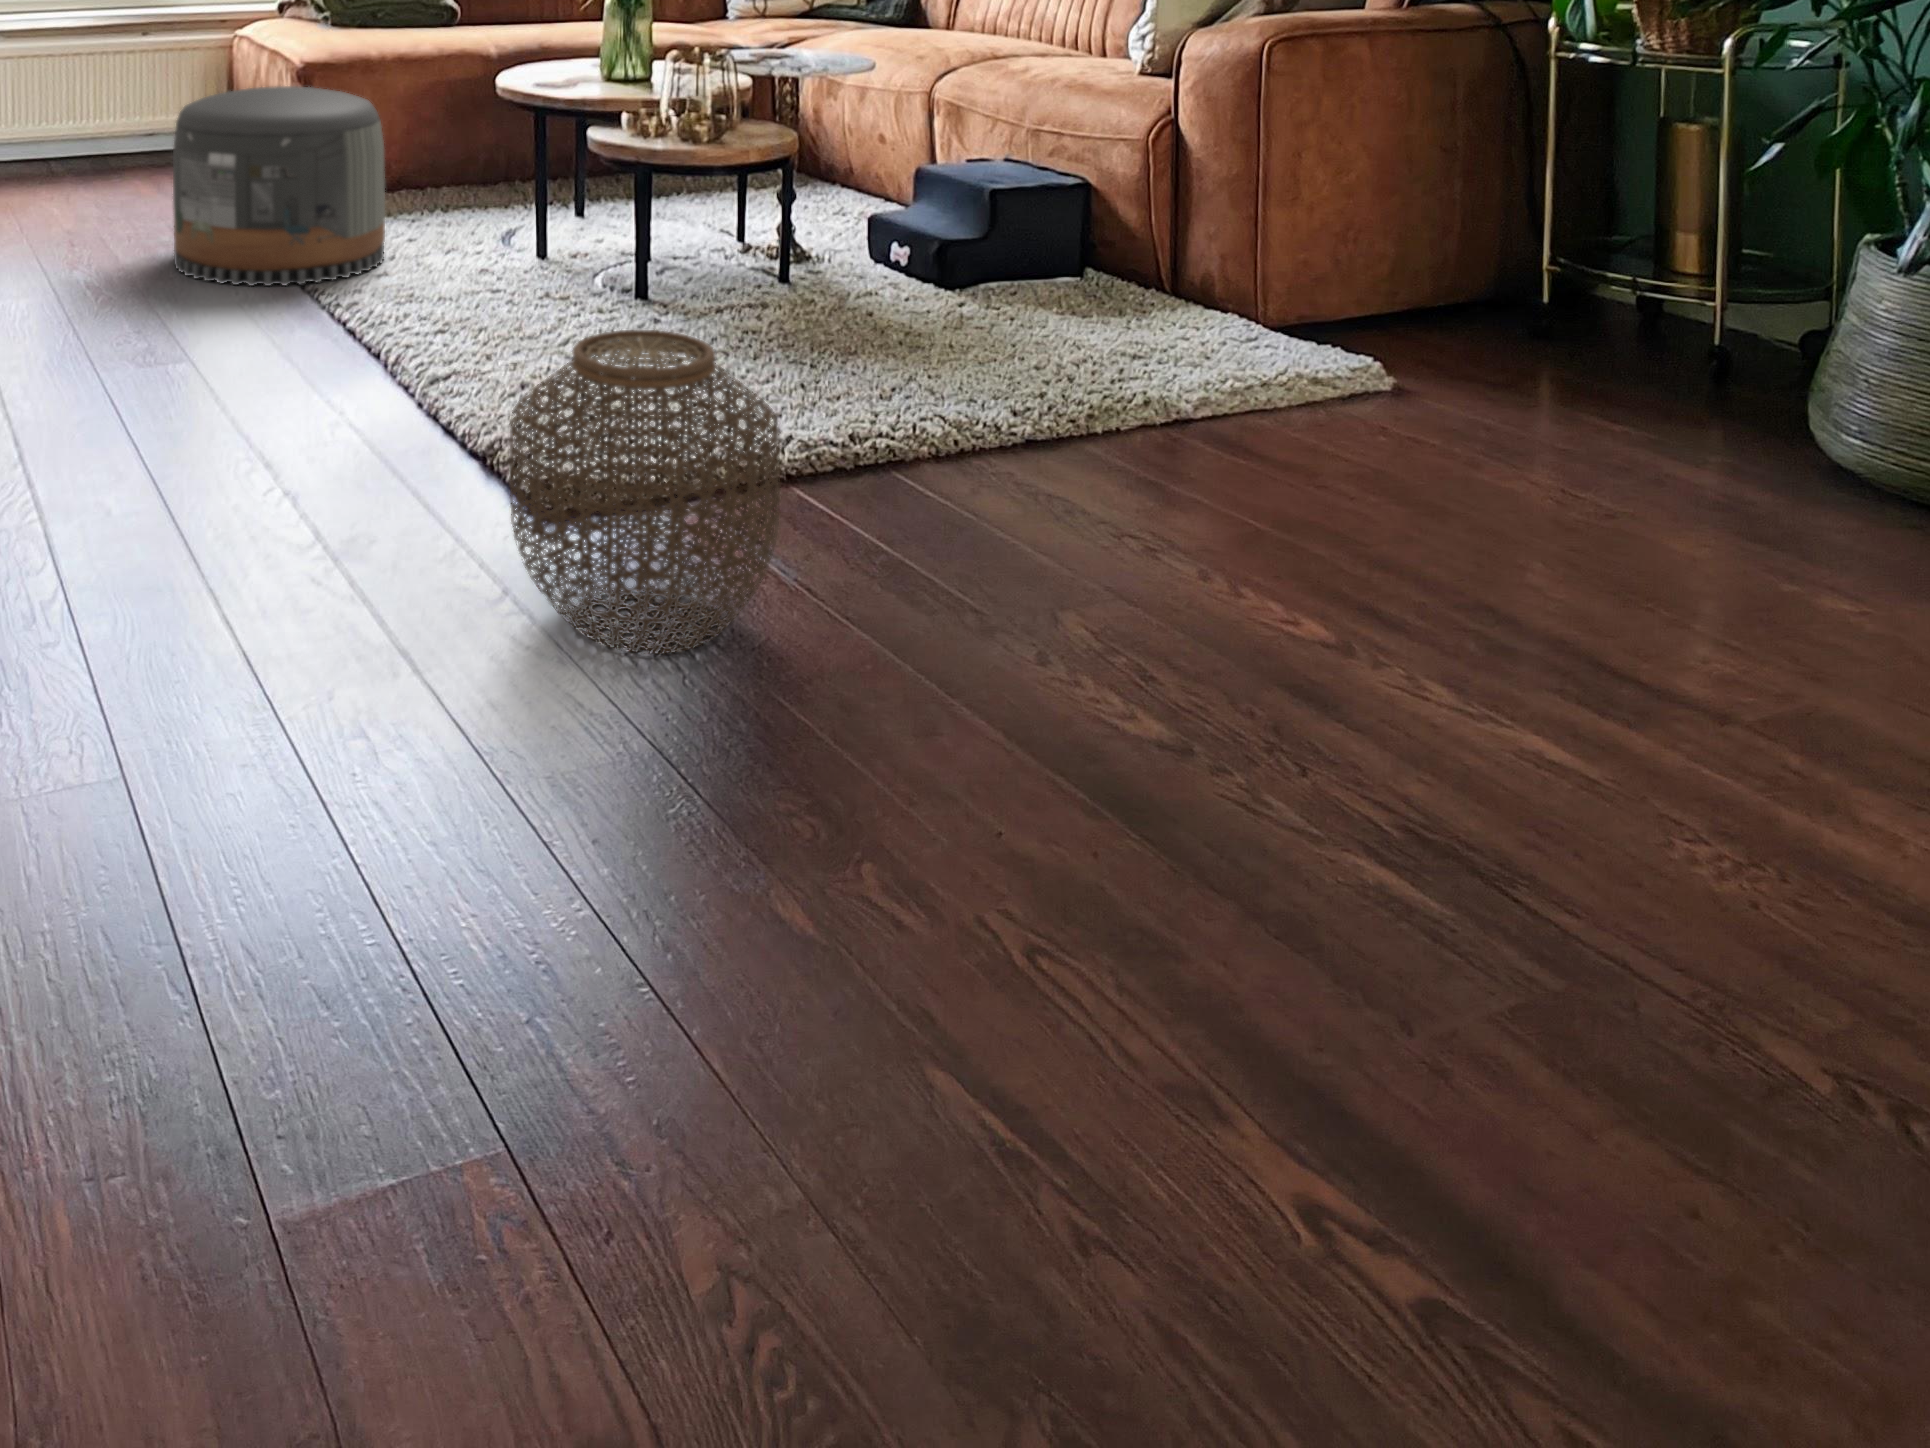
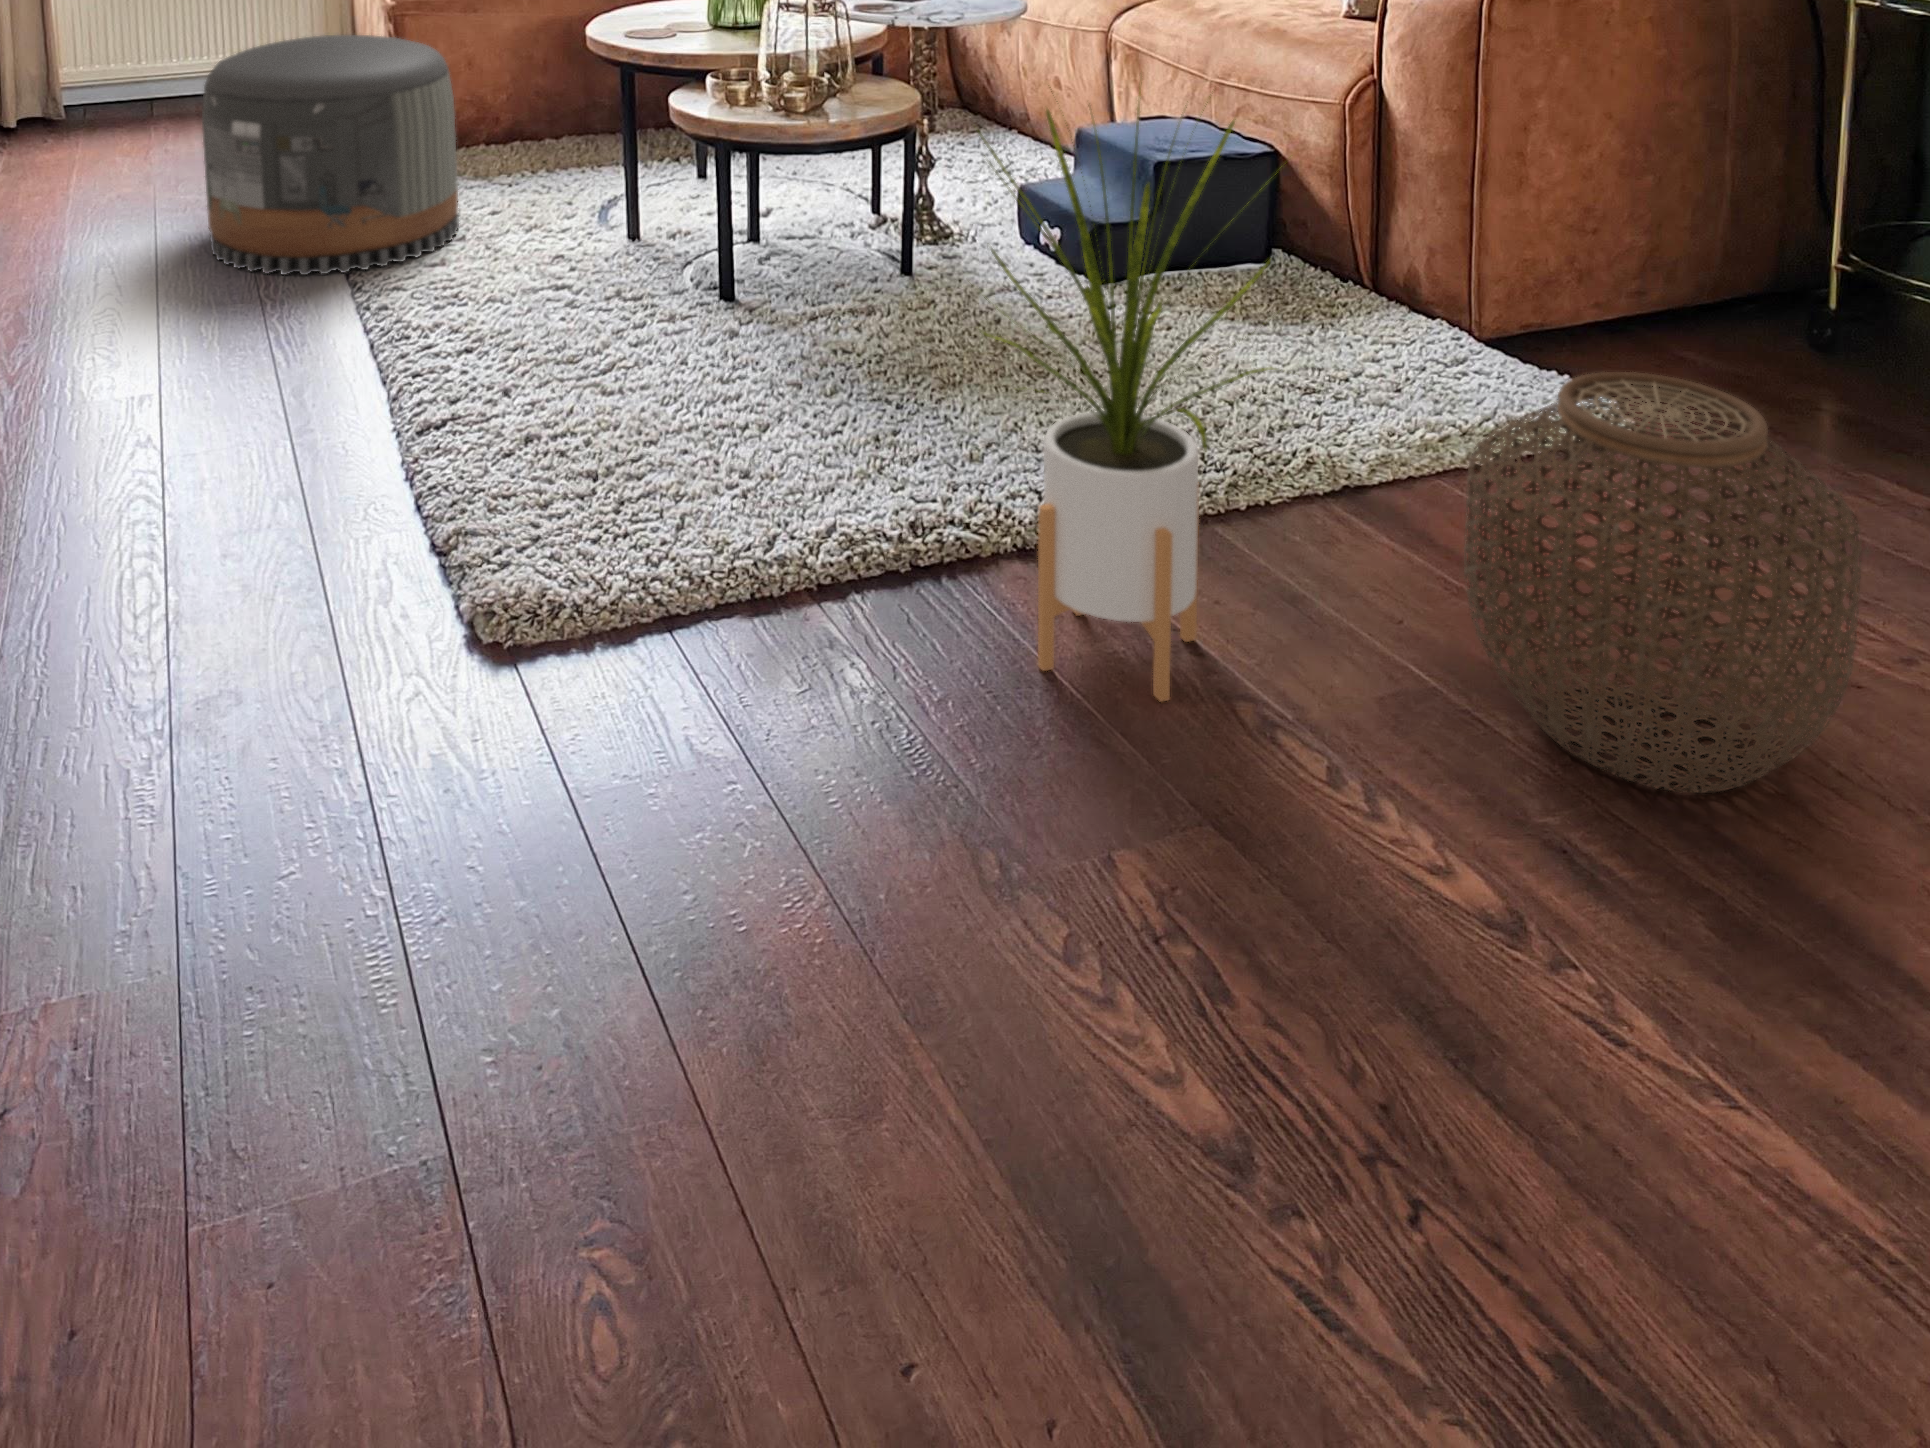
house plant: none [915,68,1162,534] -> present [976,102,1276,701]
woven basket: present [509,330,780,654] -> present [1464,372,1862,793]

